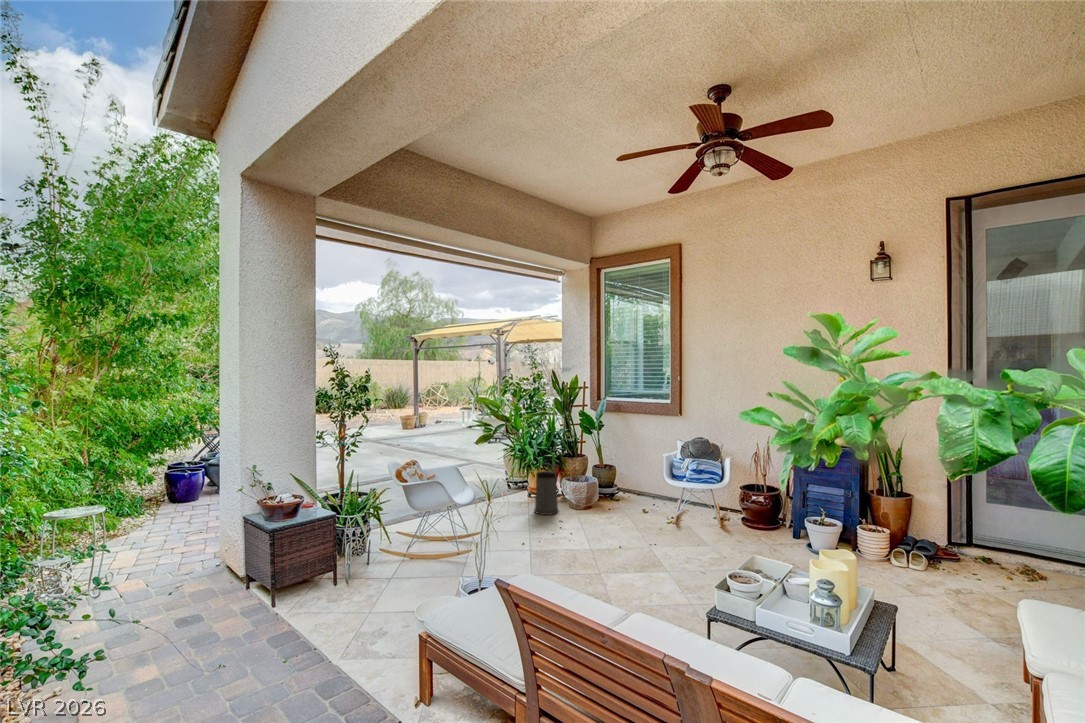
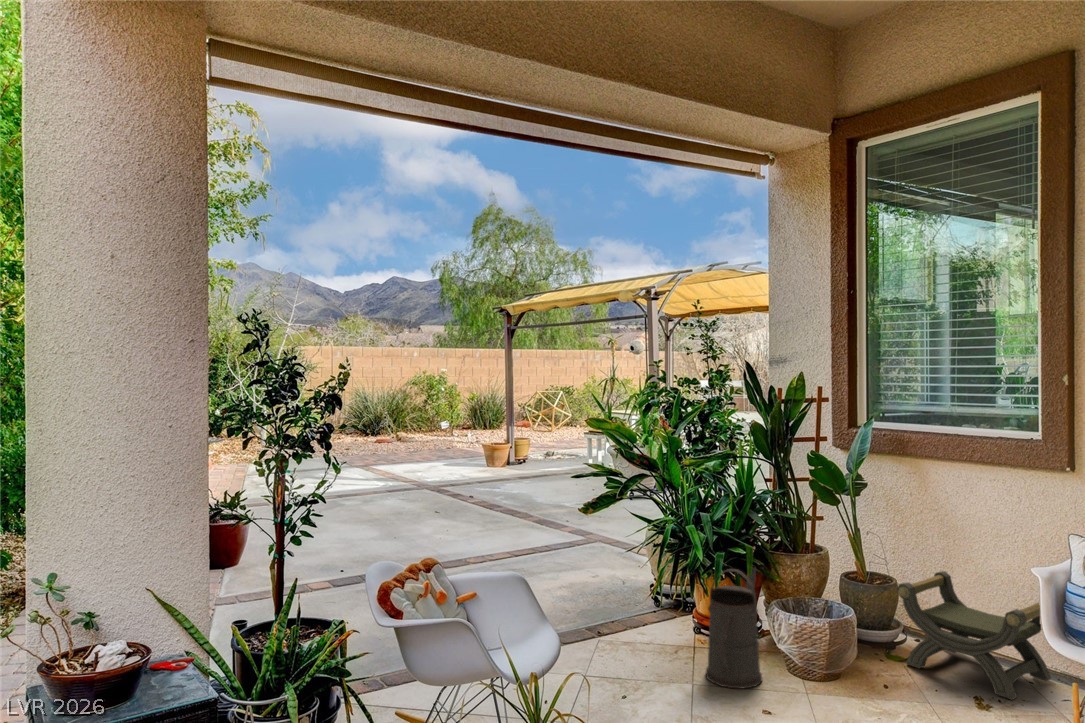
stool: none [615,462,677,510] -> present [897,571,1051,700]

